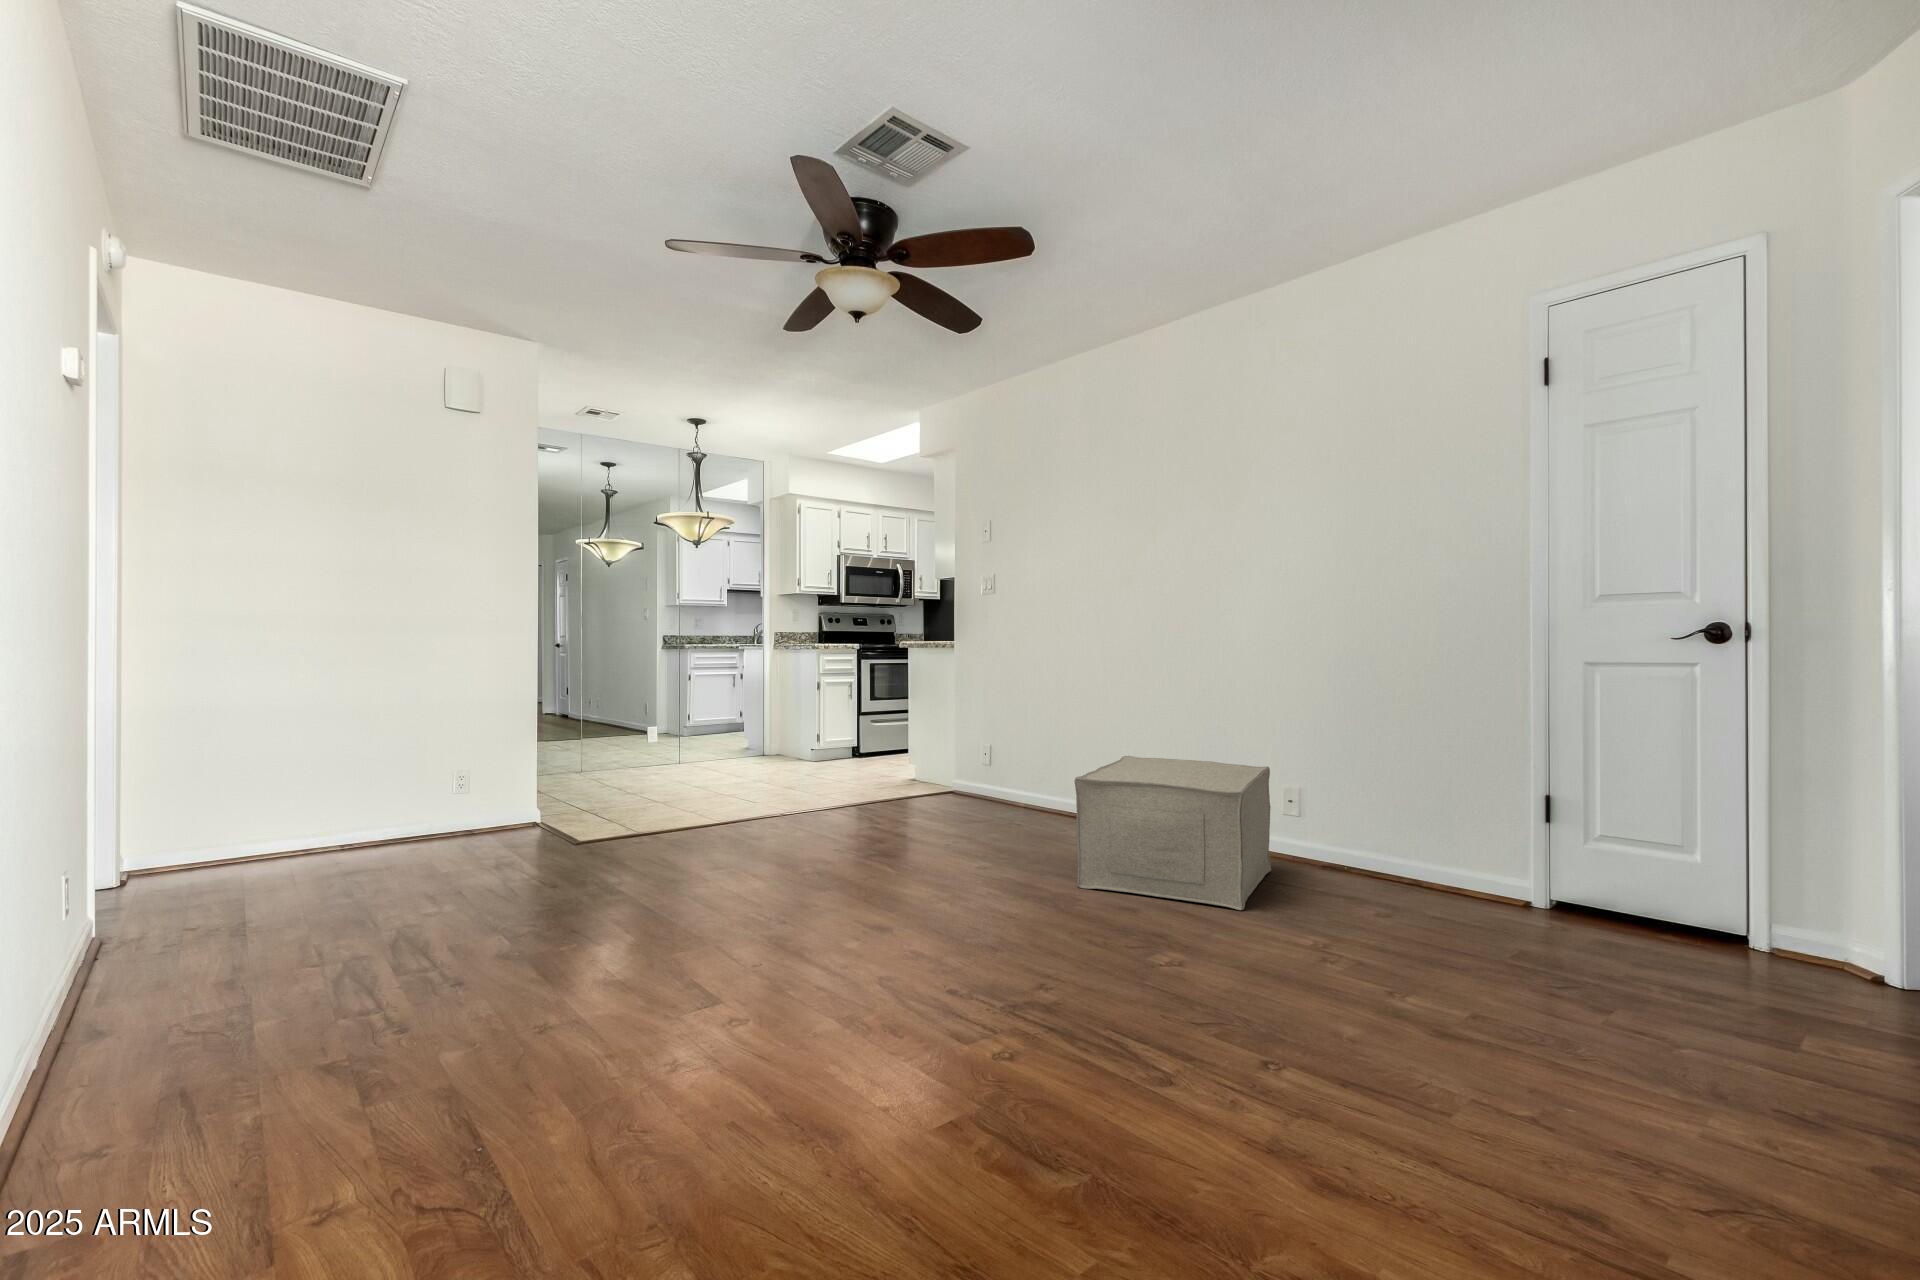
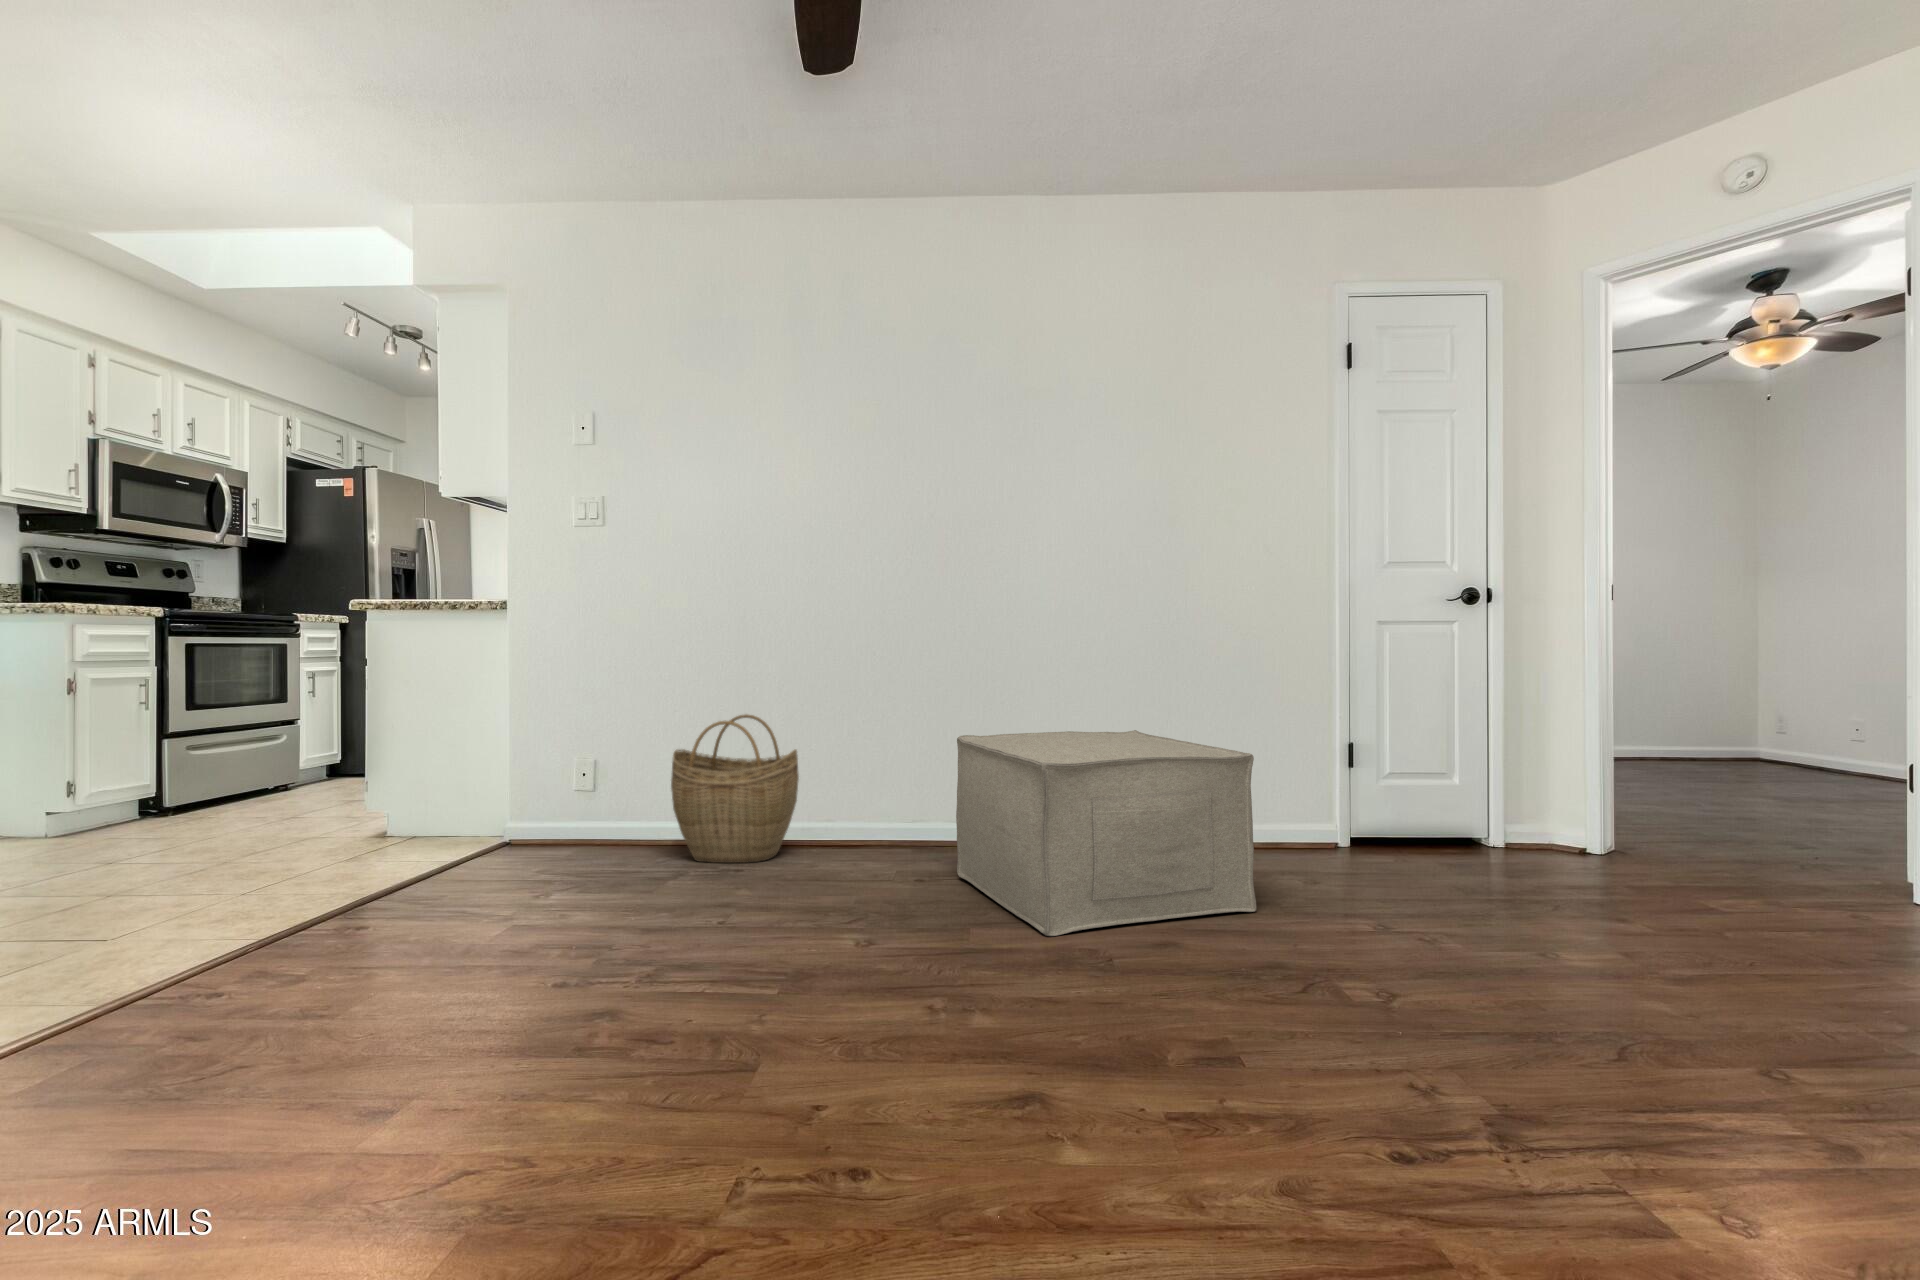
woven basket: none [1002,728,1080,824] -> present [671,714,799,863]

